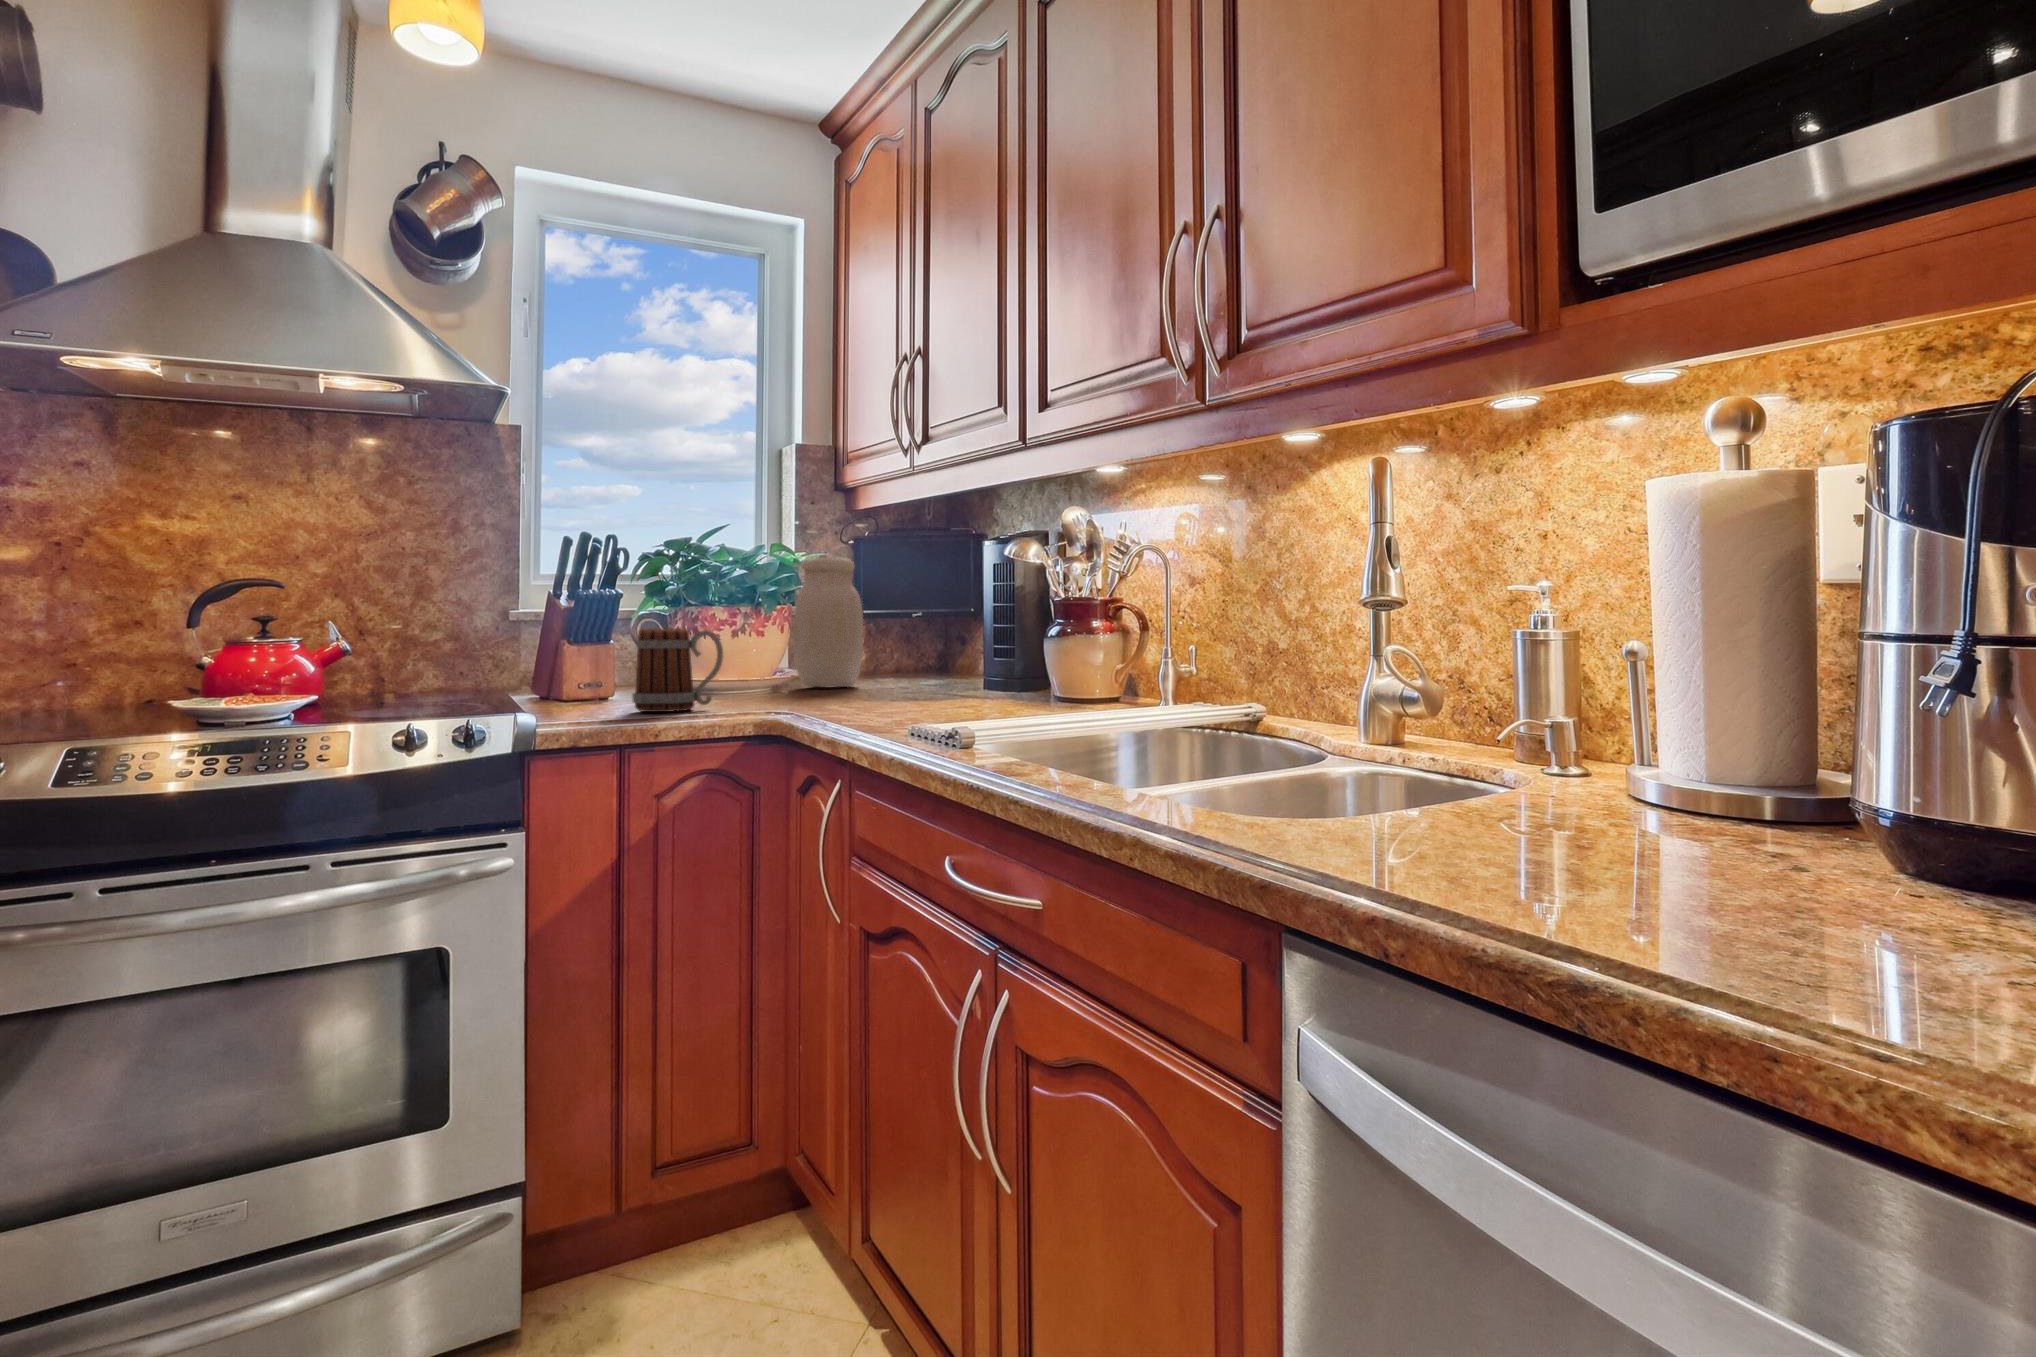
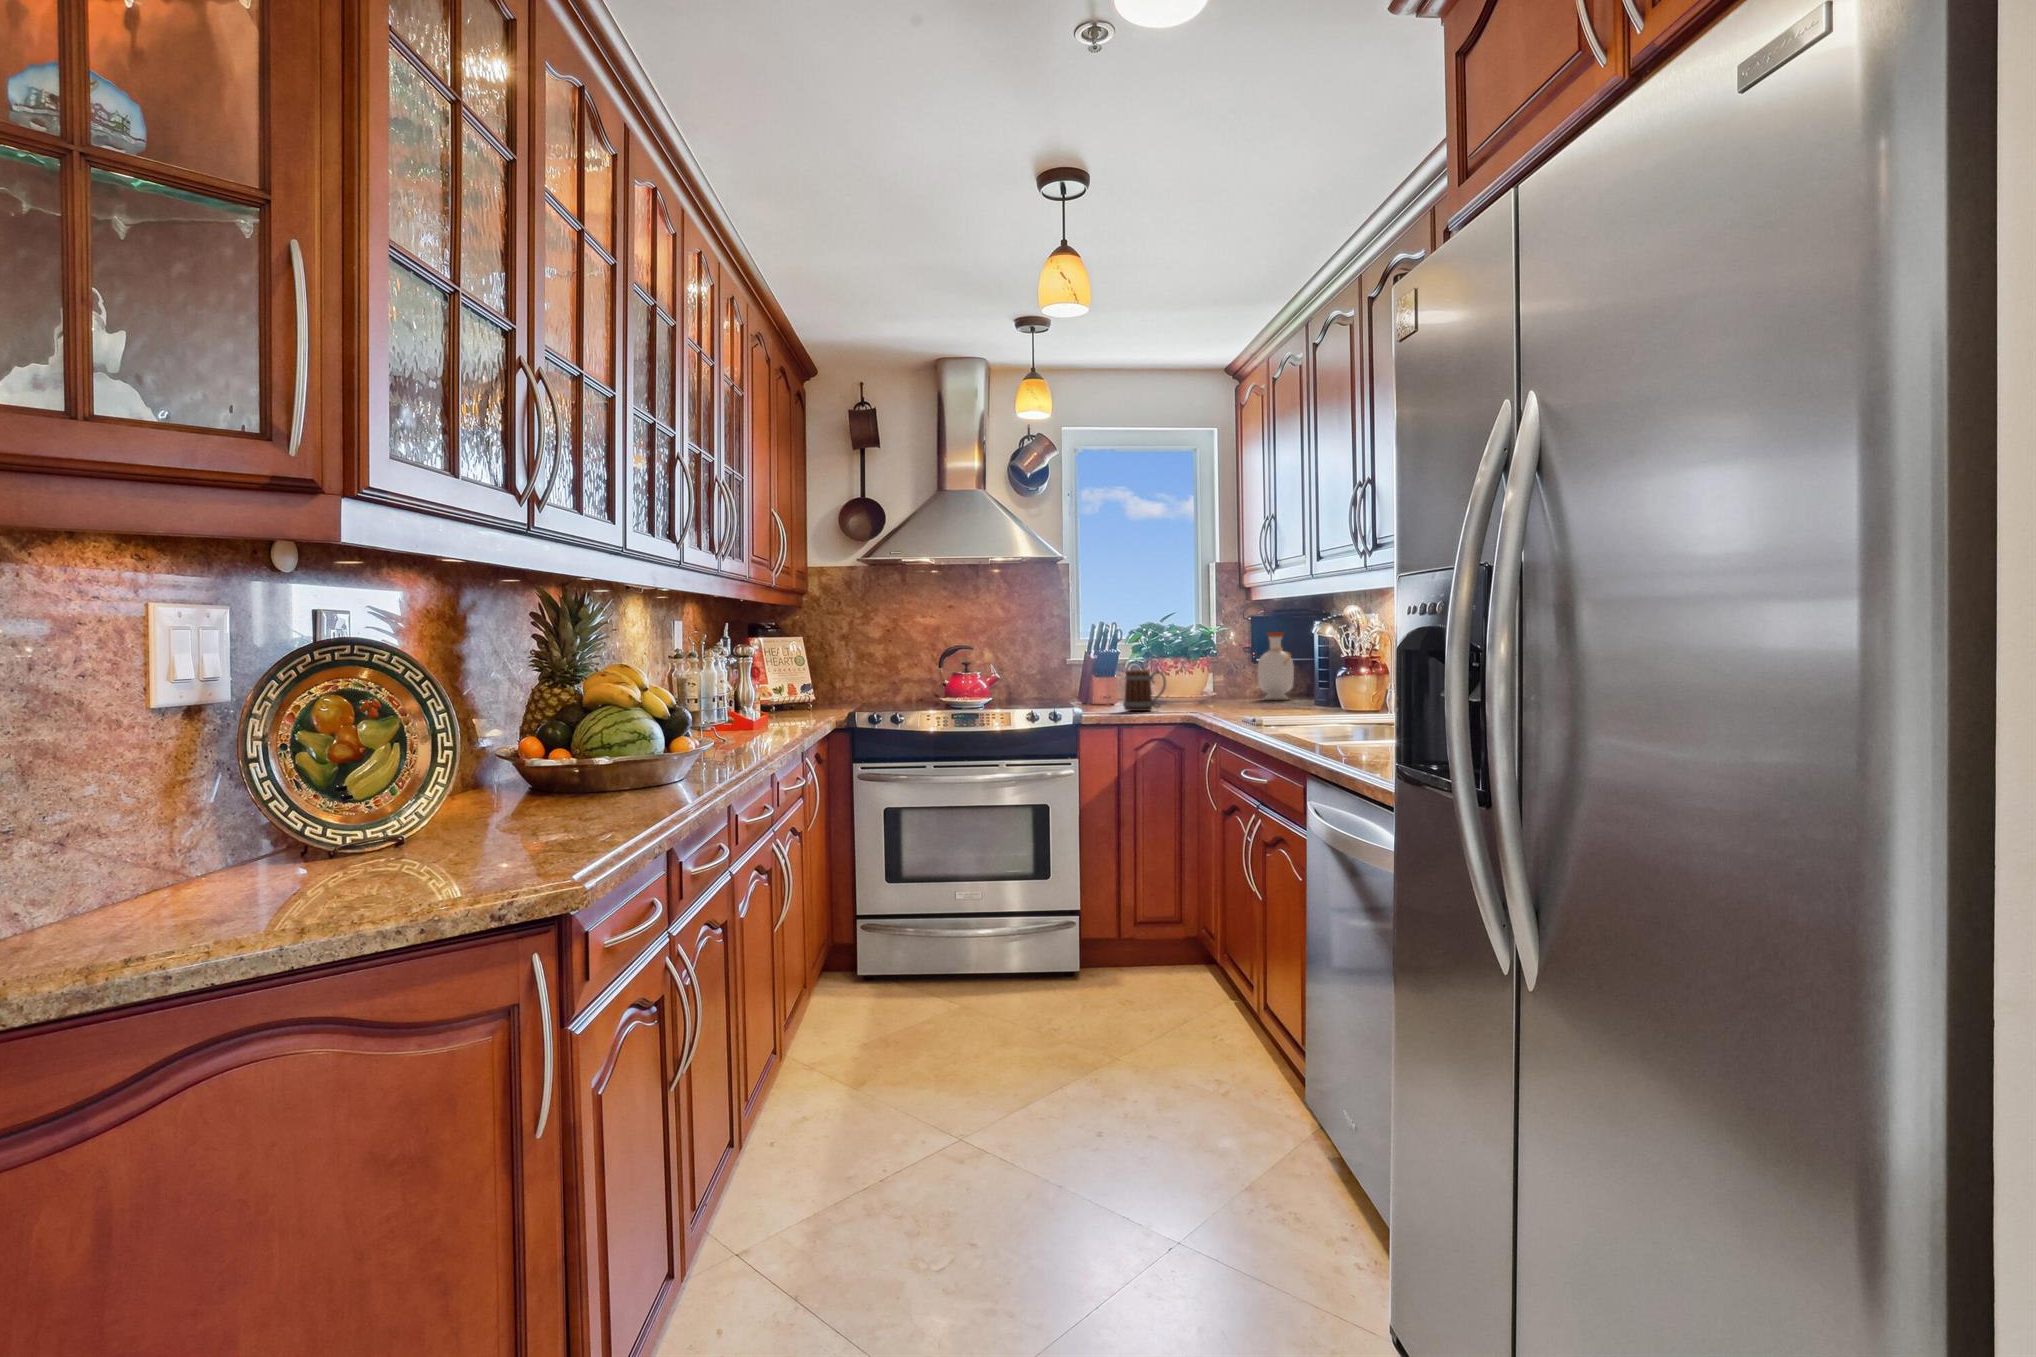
jar: present [793,558,863,687] -> none [1209,629,1249,703]
bottle: none [869,568,927,679] -> present [1258,632,1294,700]

